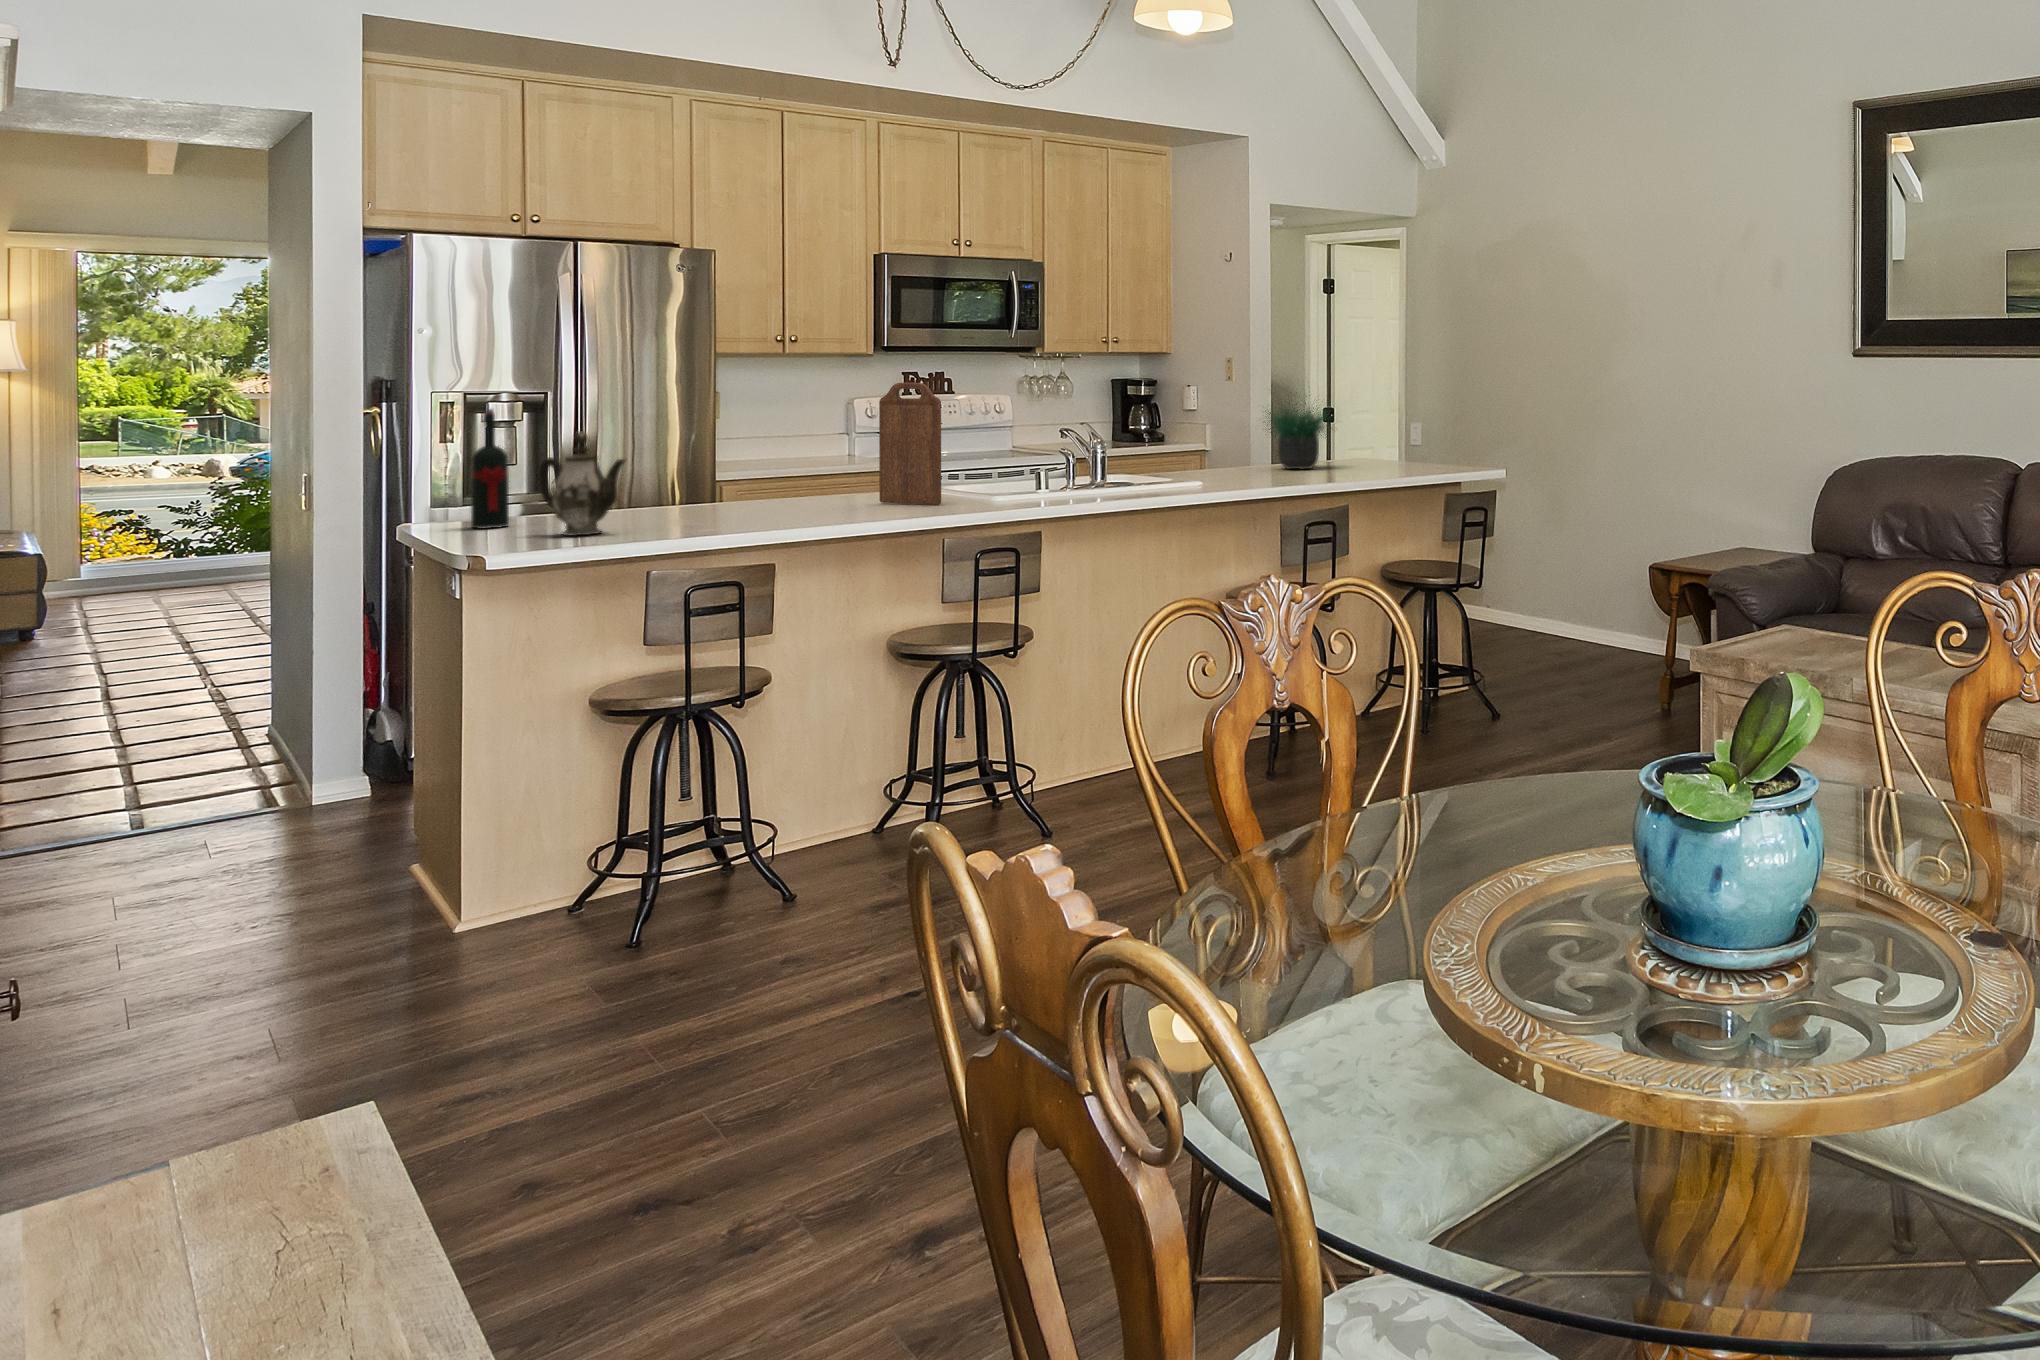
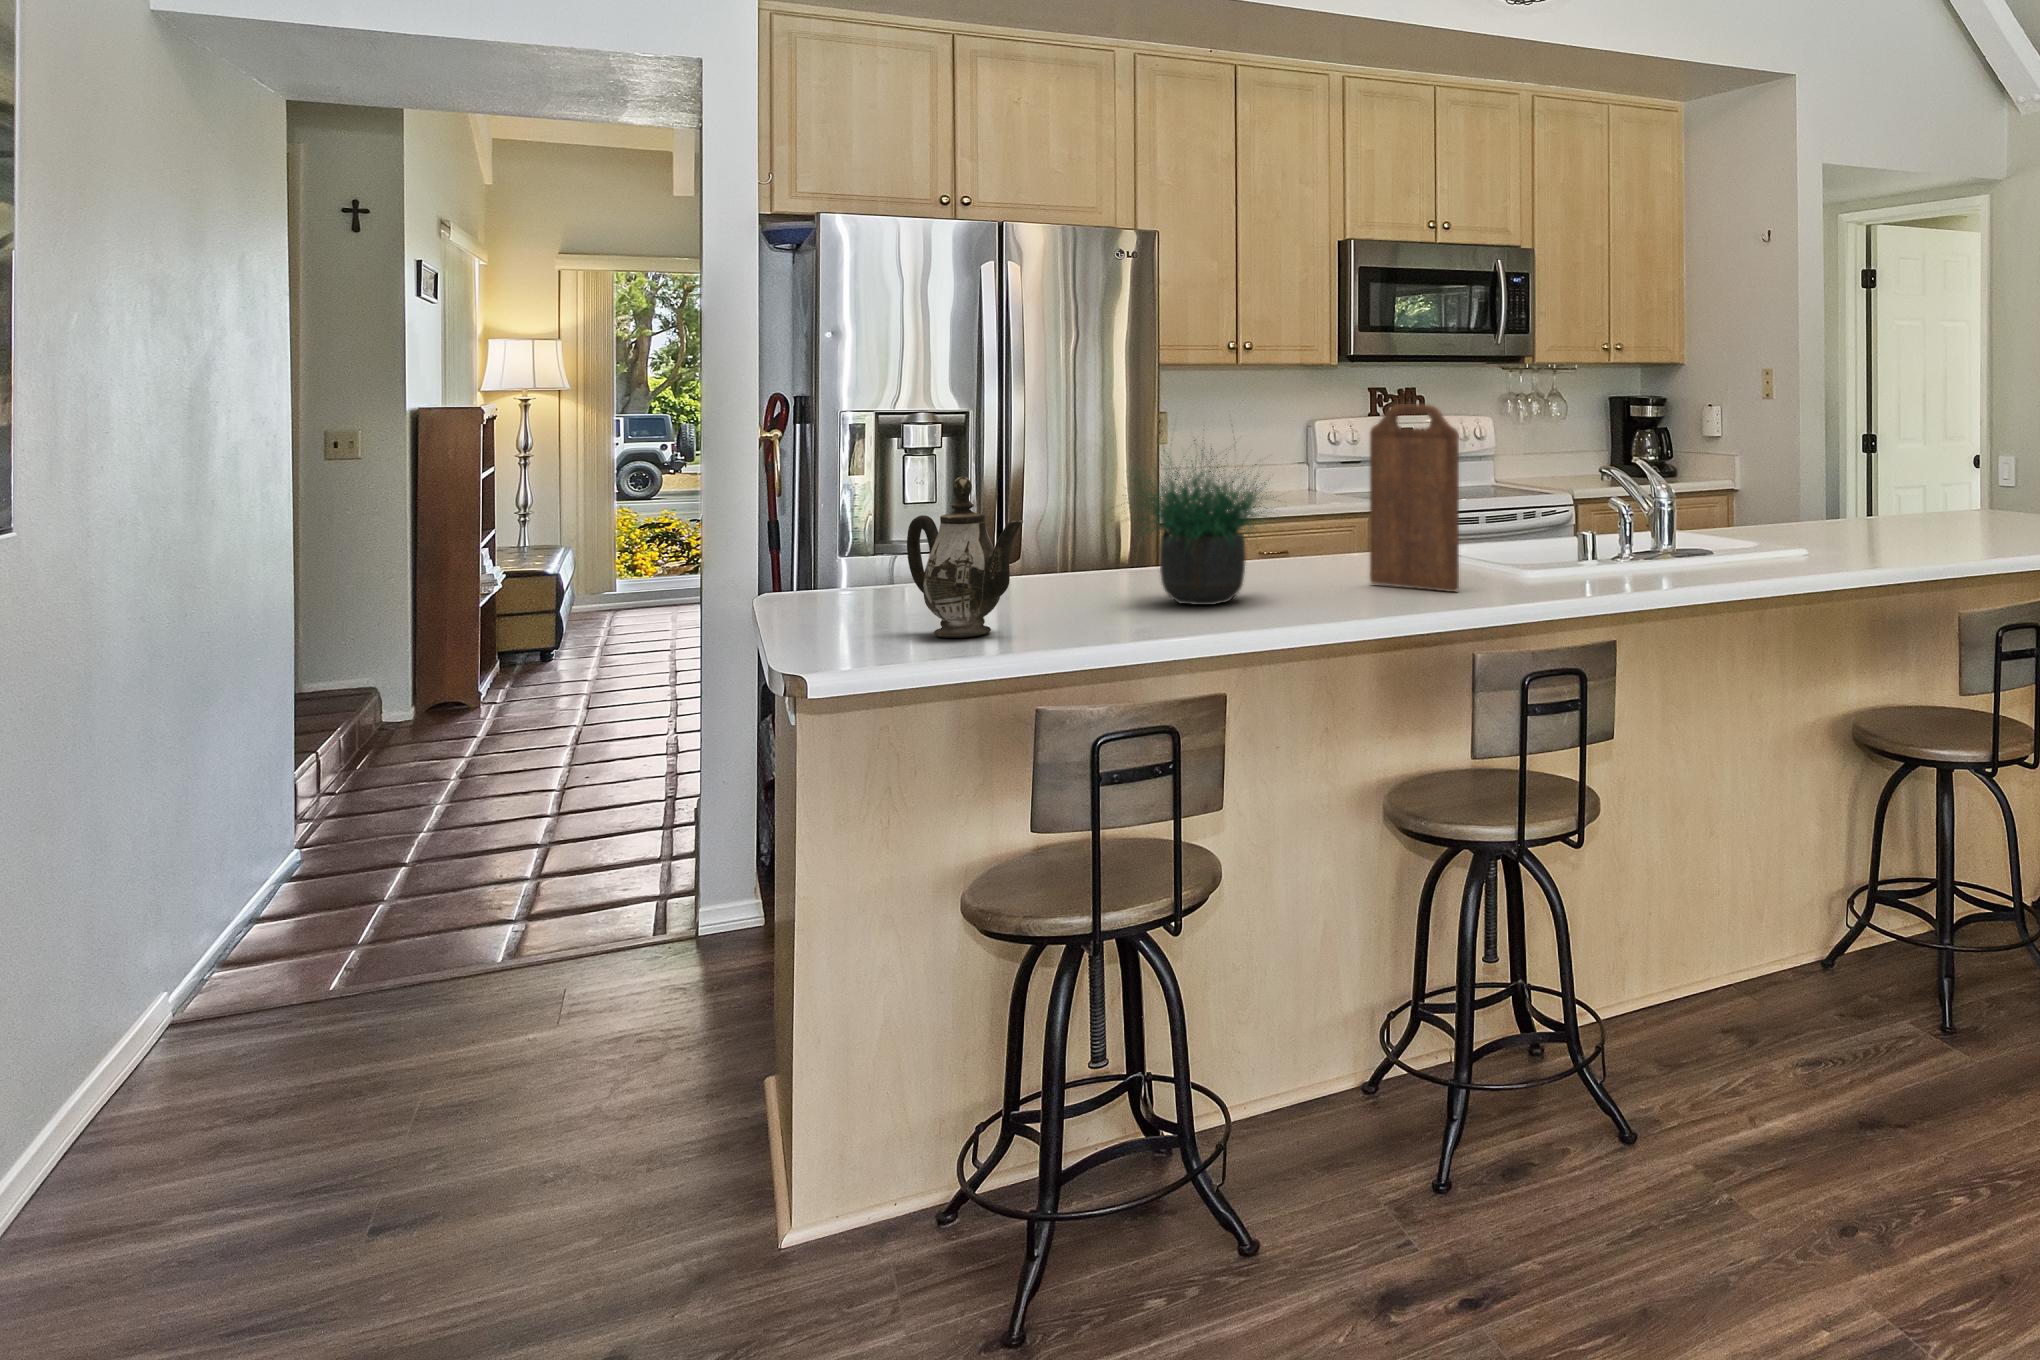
potted plant: present [1268,398,1332,469] -> present [1121,440,1277,605]
wine bottle: present [471,409,509,529] -> none [832,439,881,614]

